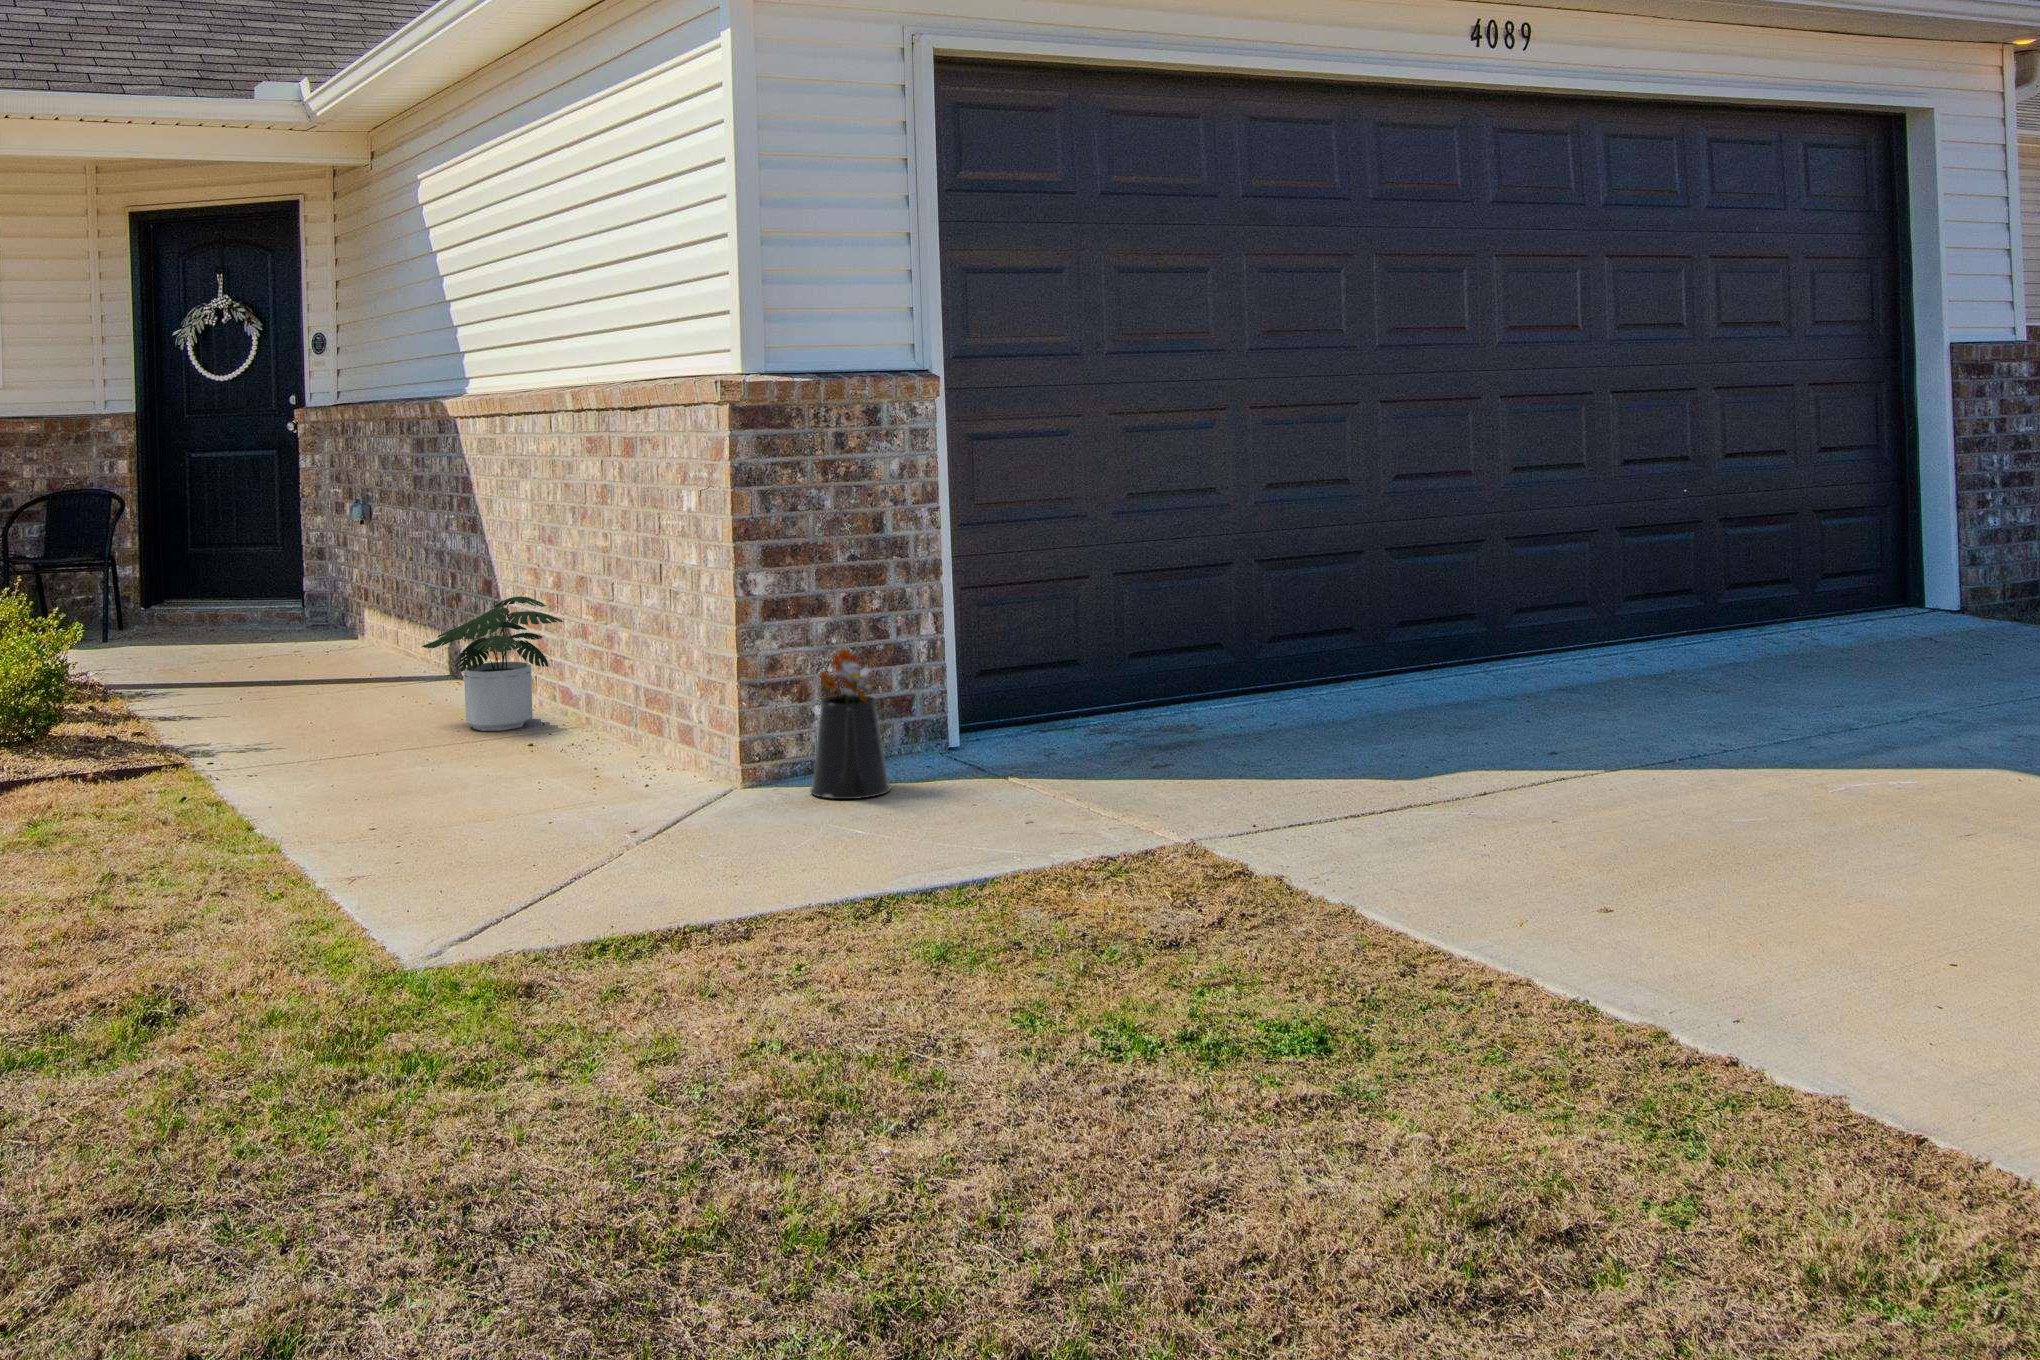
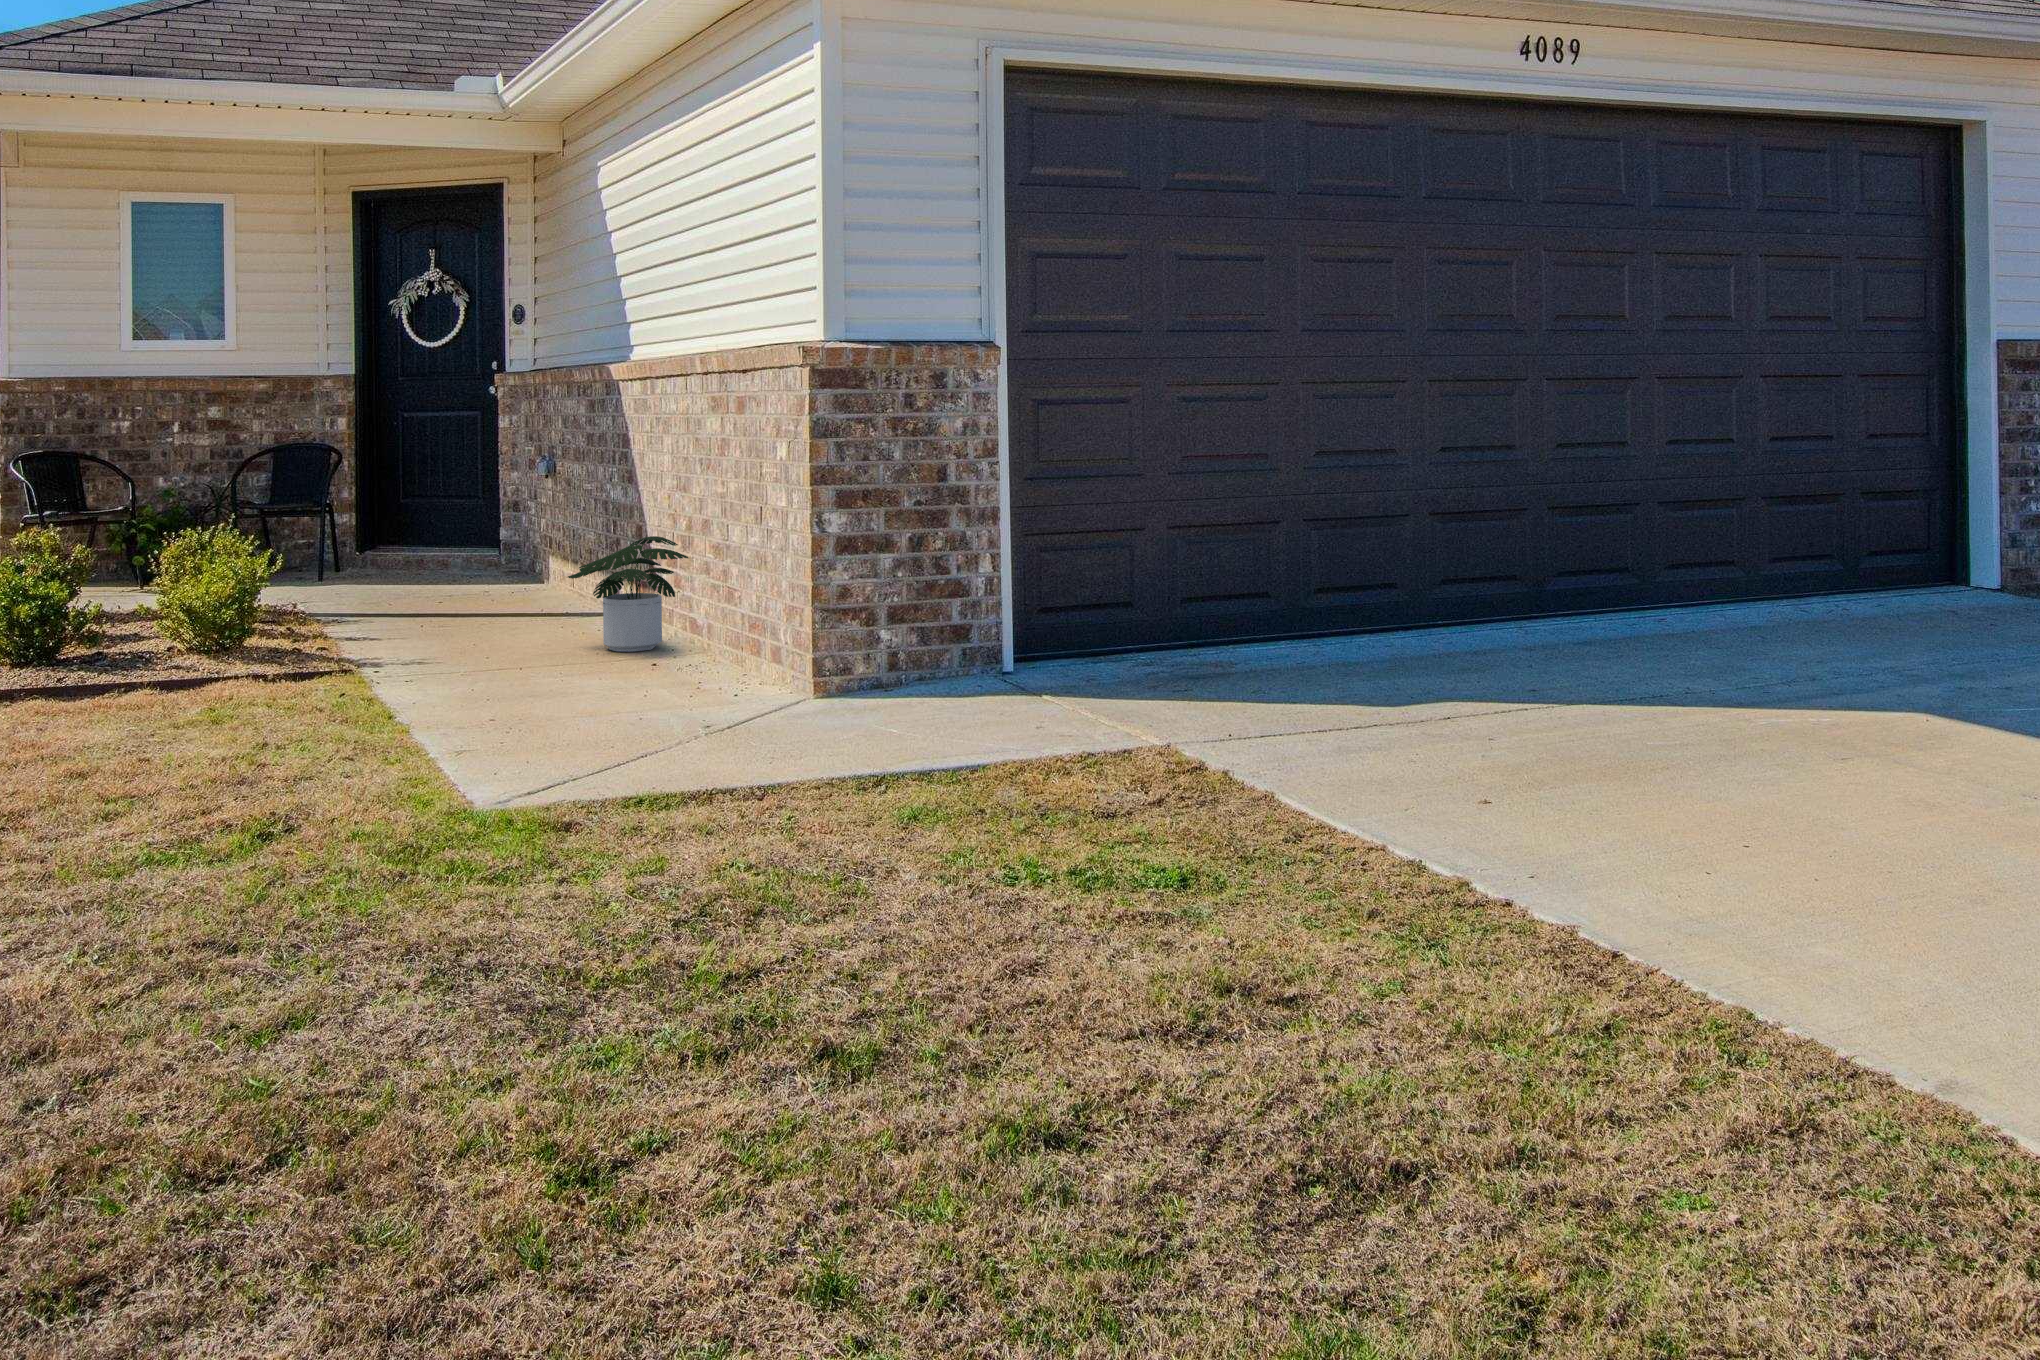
watering can: present [810,650,891,799] -> none [871,579,942,707]

